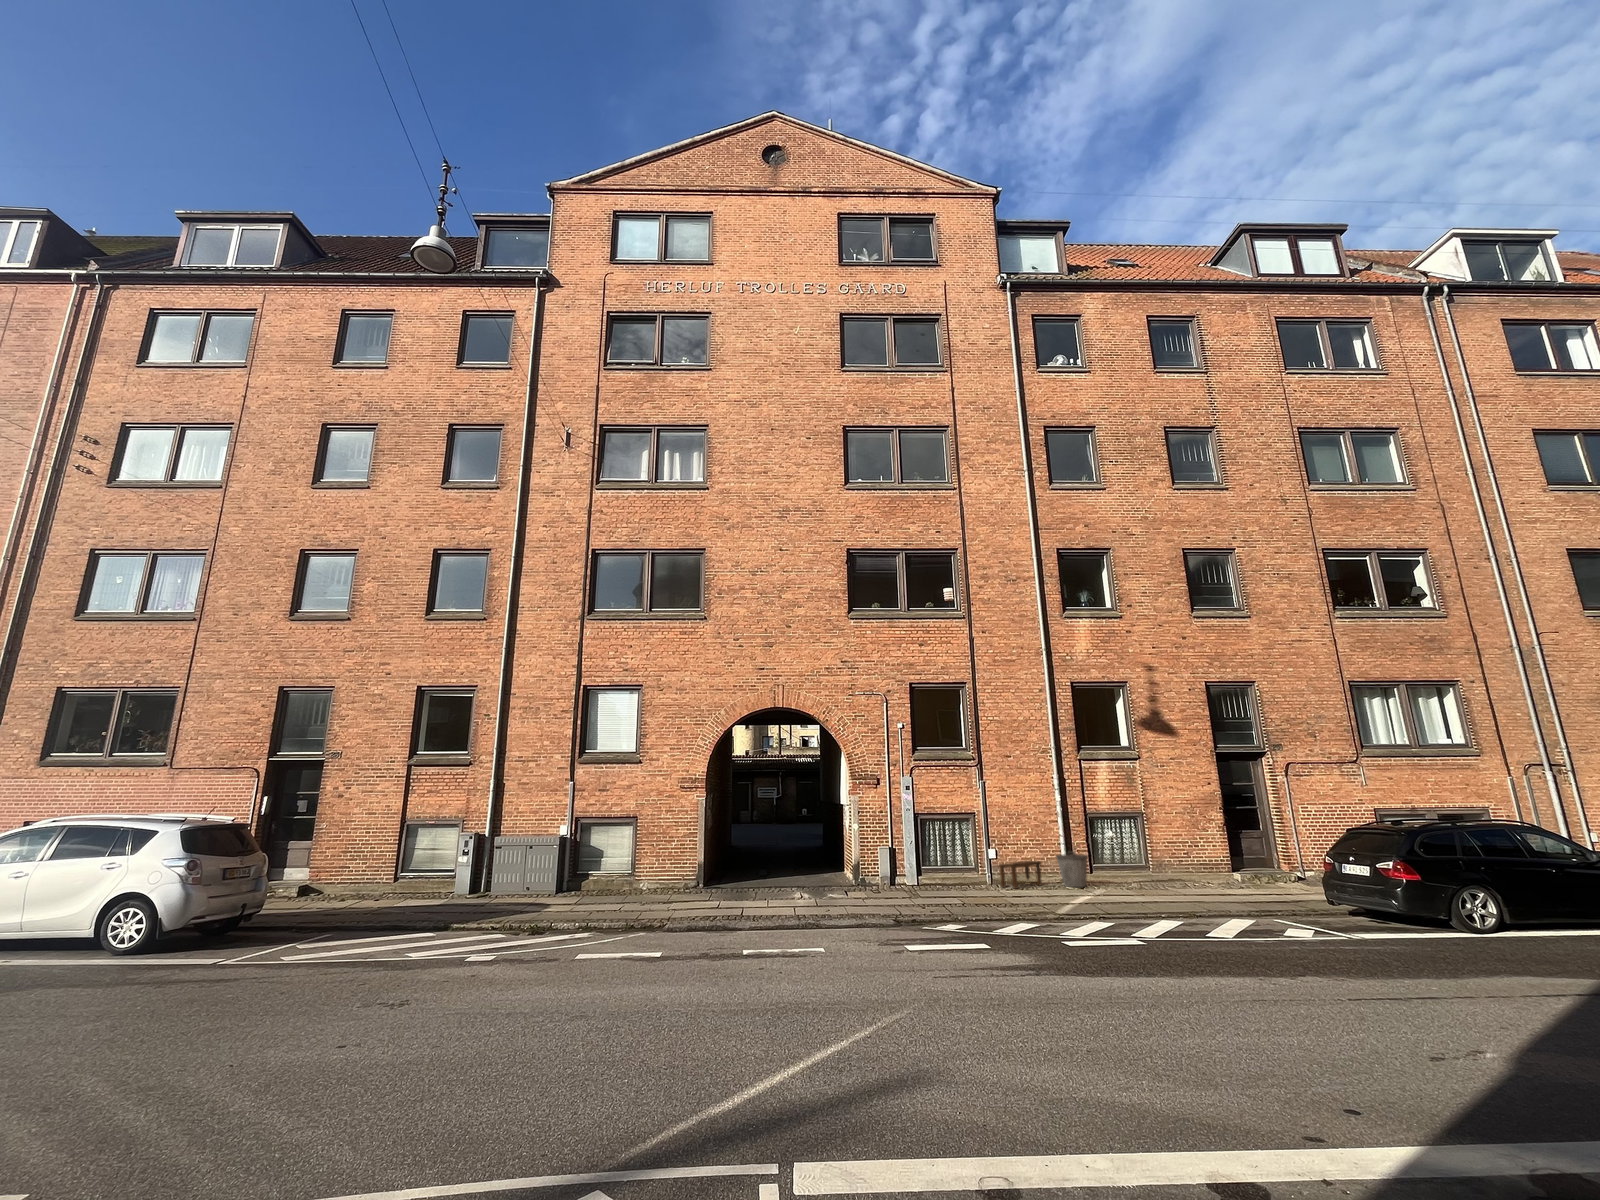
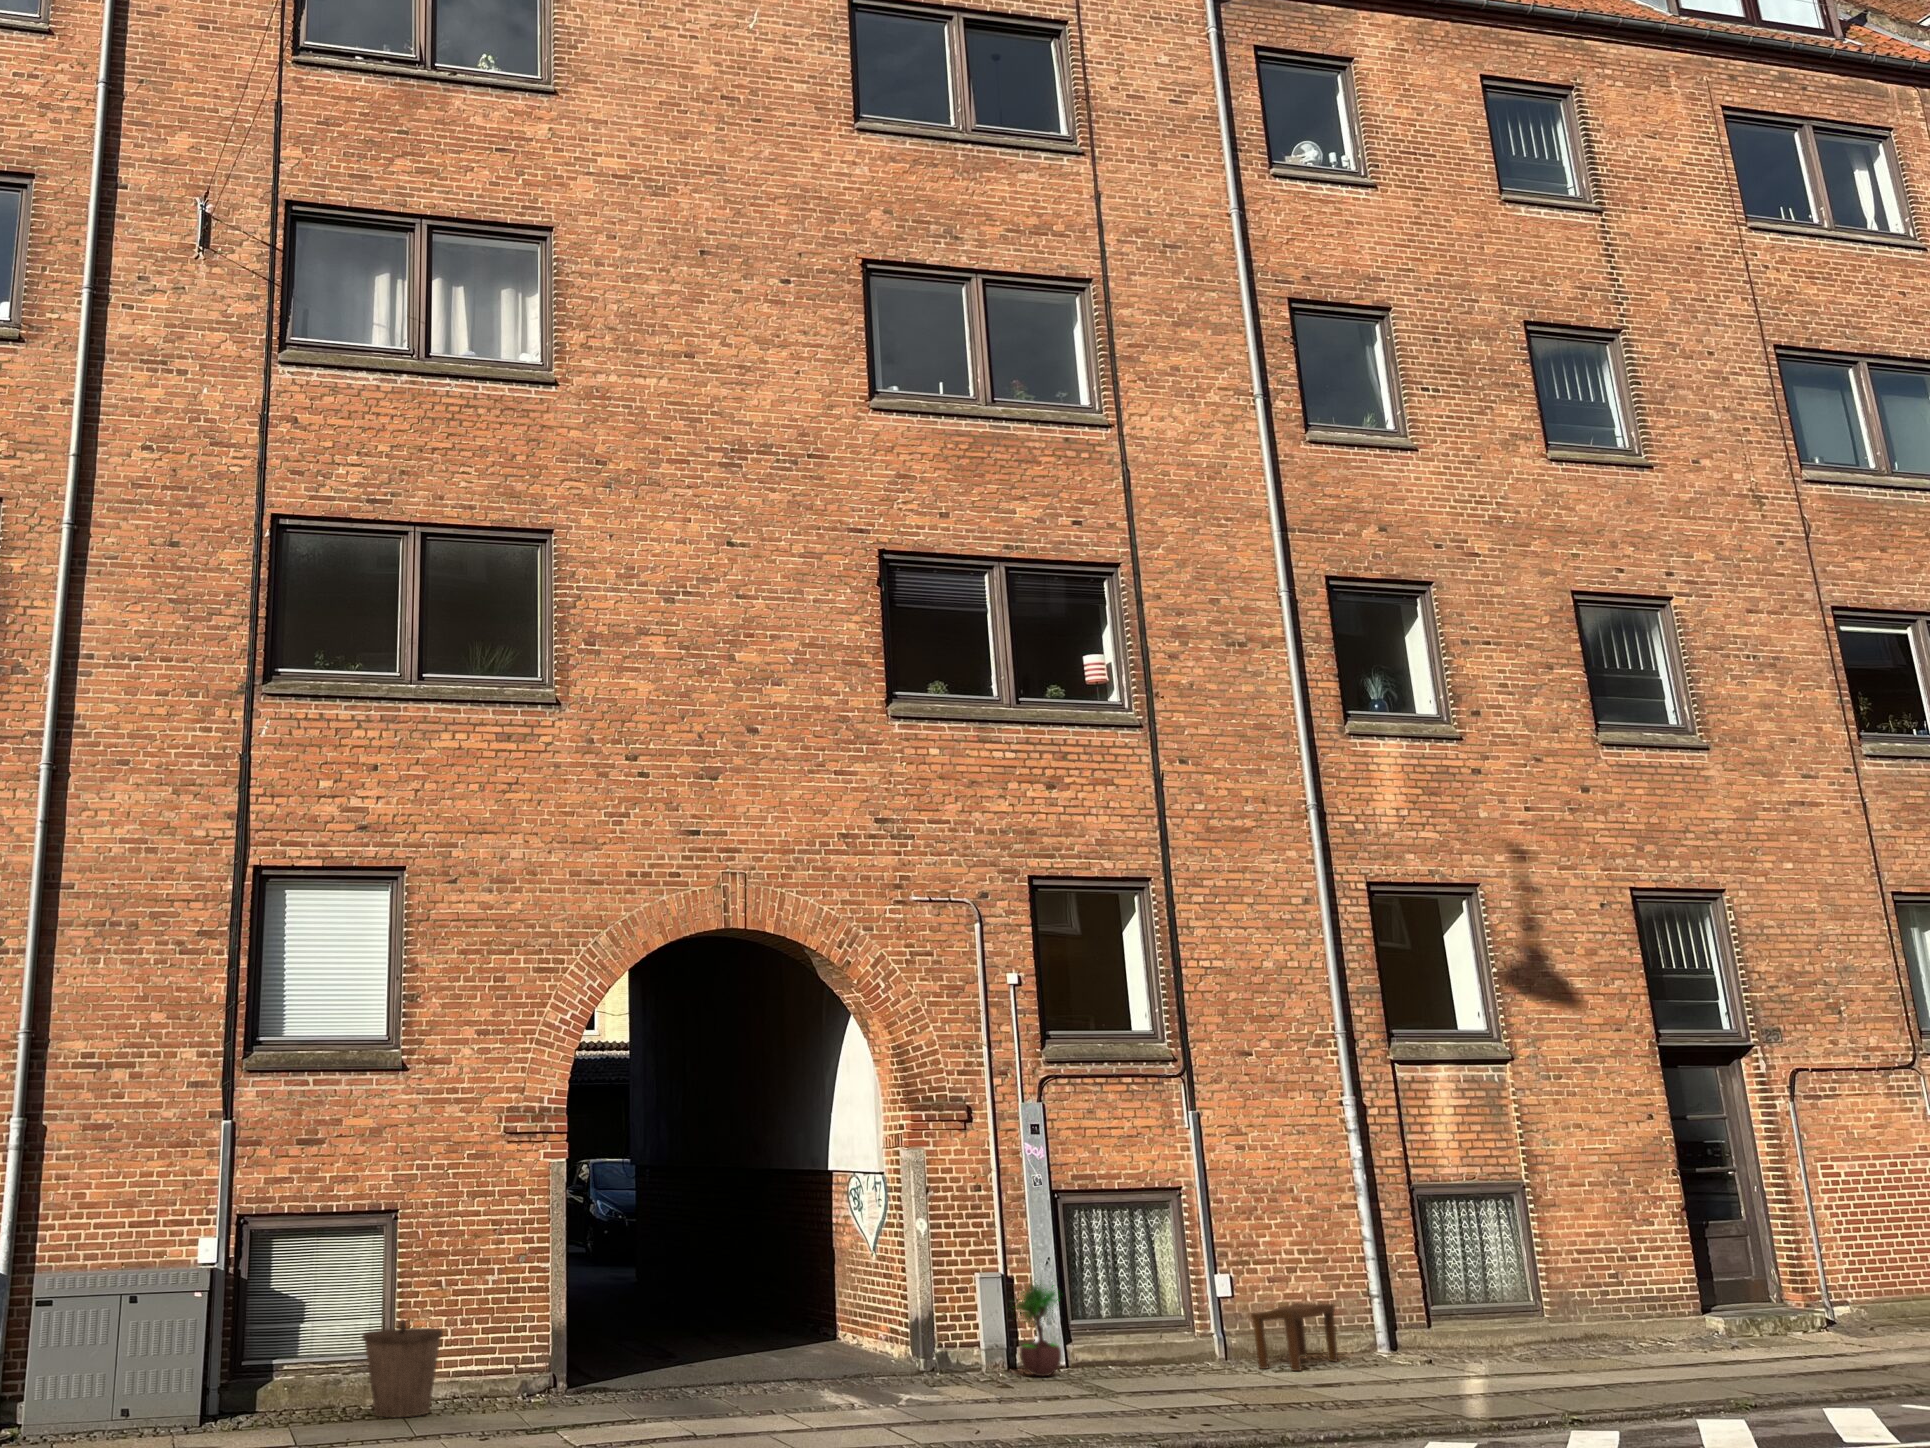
potted tree: none [890,846,912,888] -> present [1012,1282,1061,1376]
trash can: present [1056,851,1088,887] -> present [362,1321,443,1417]

